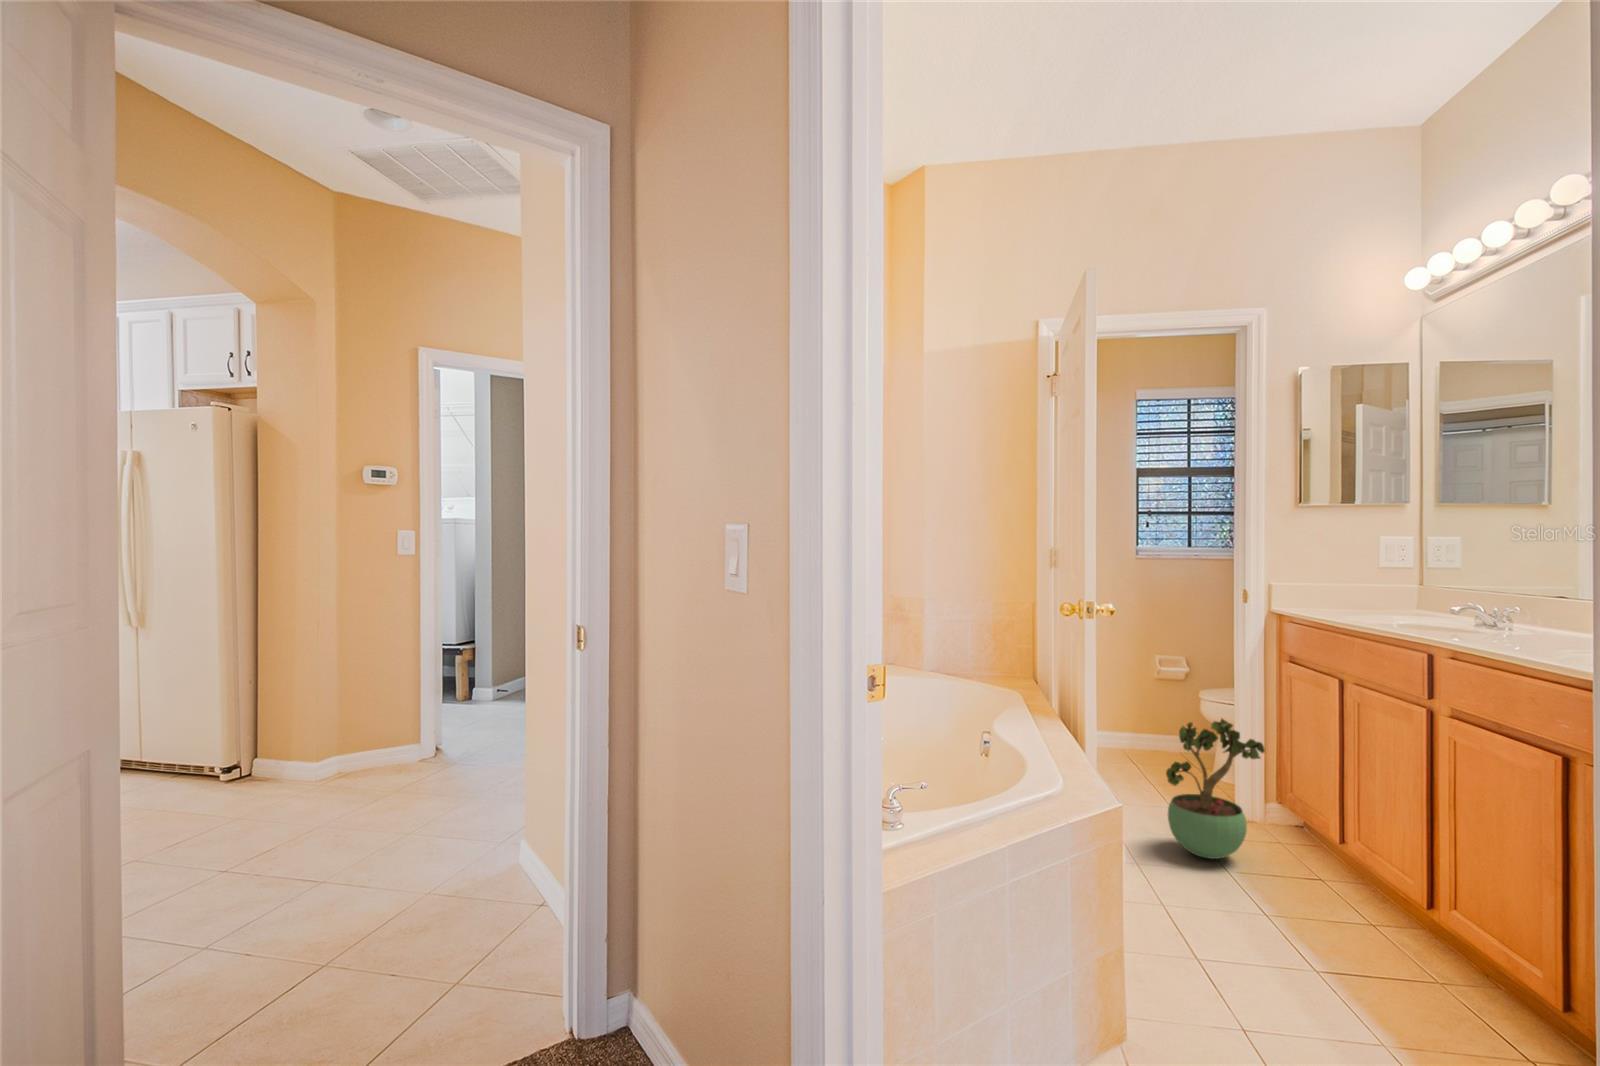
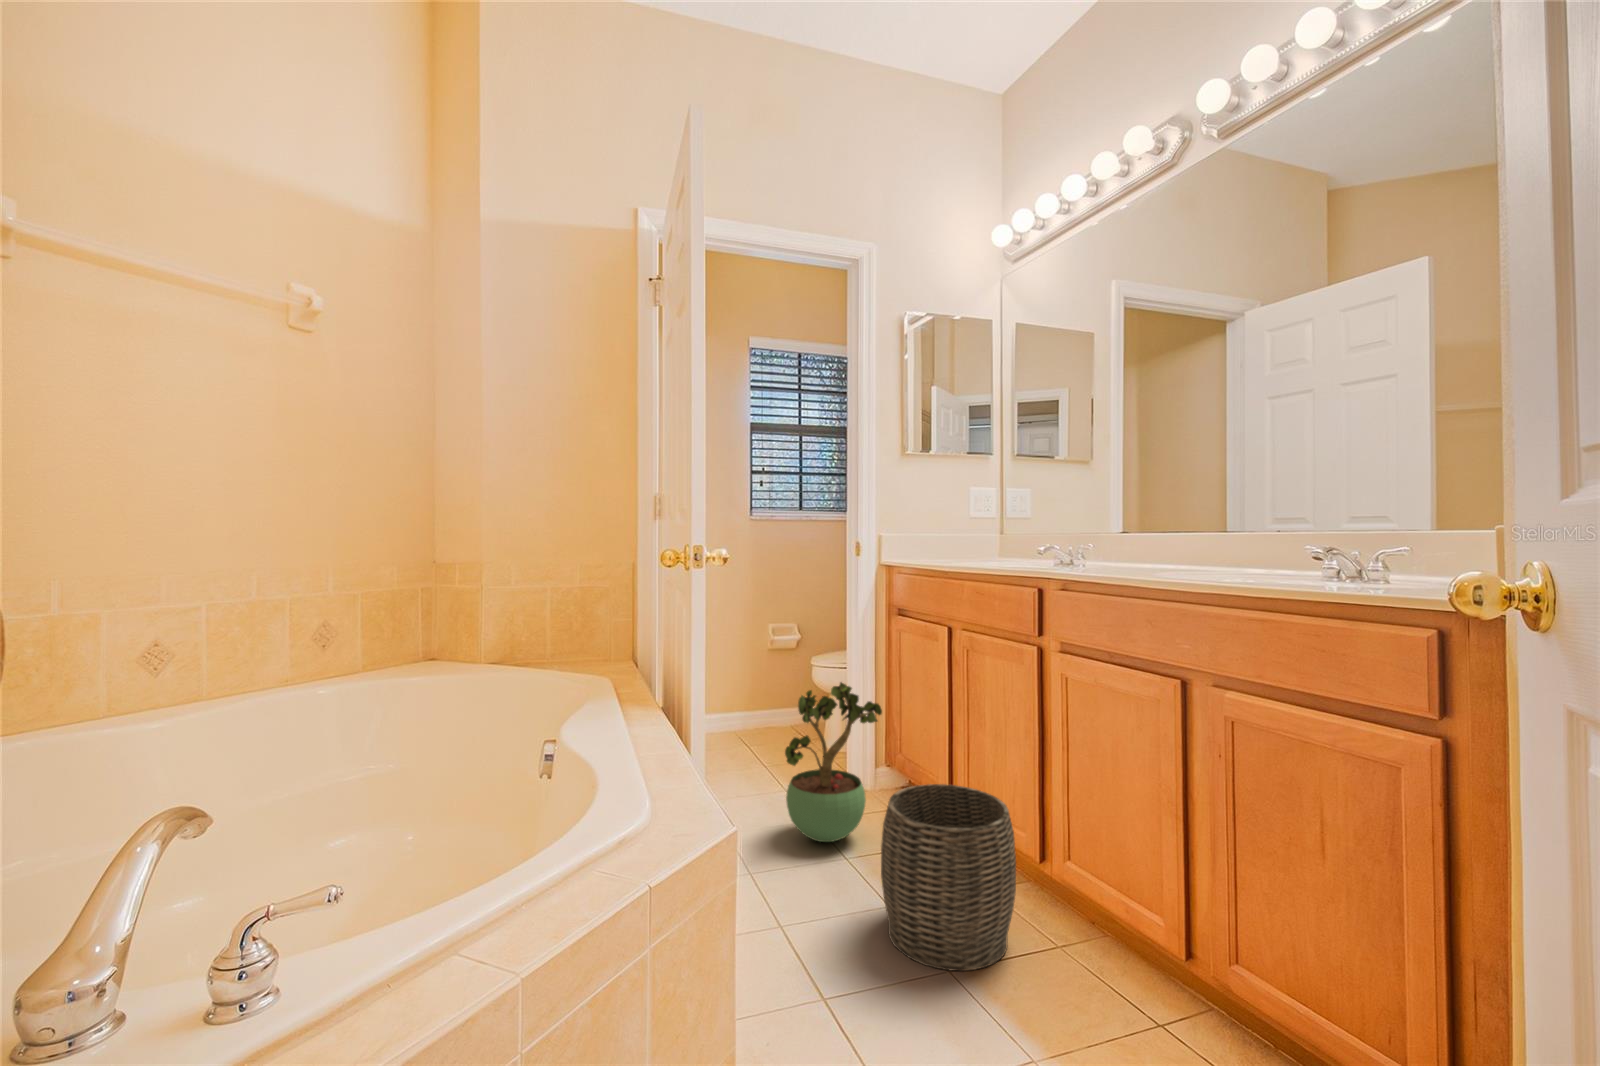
woven basket: none [1252,816,1391,978] -> present [881,784,1016,971]

